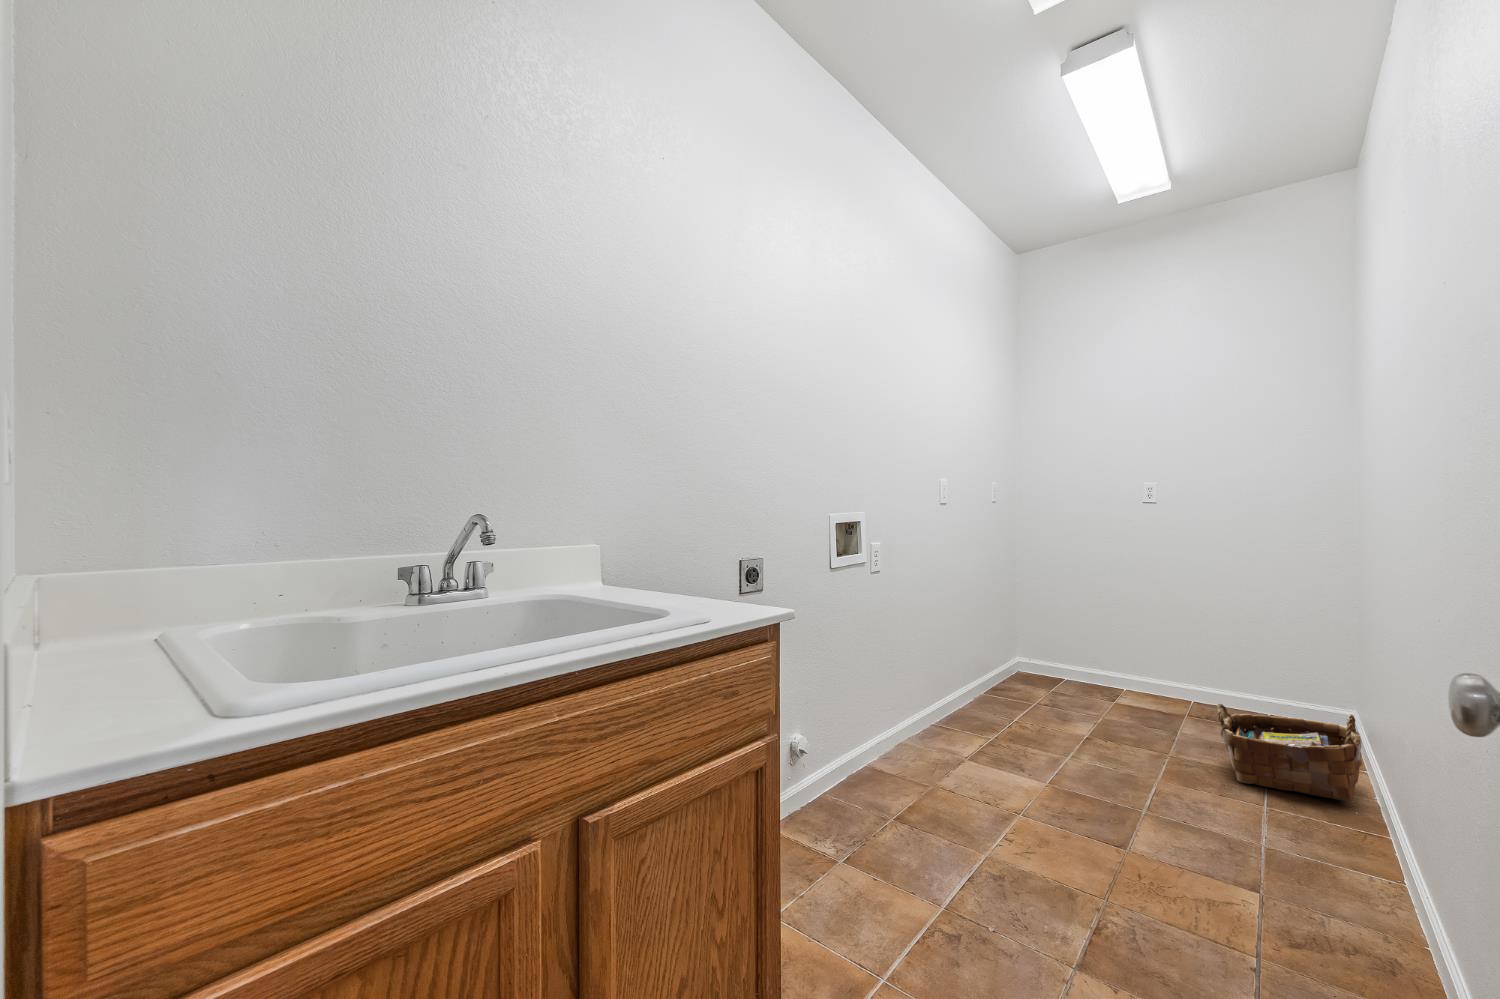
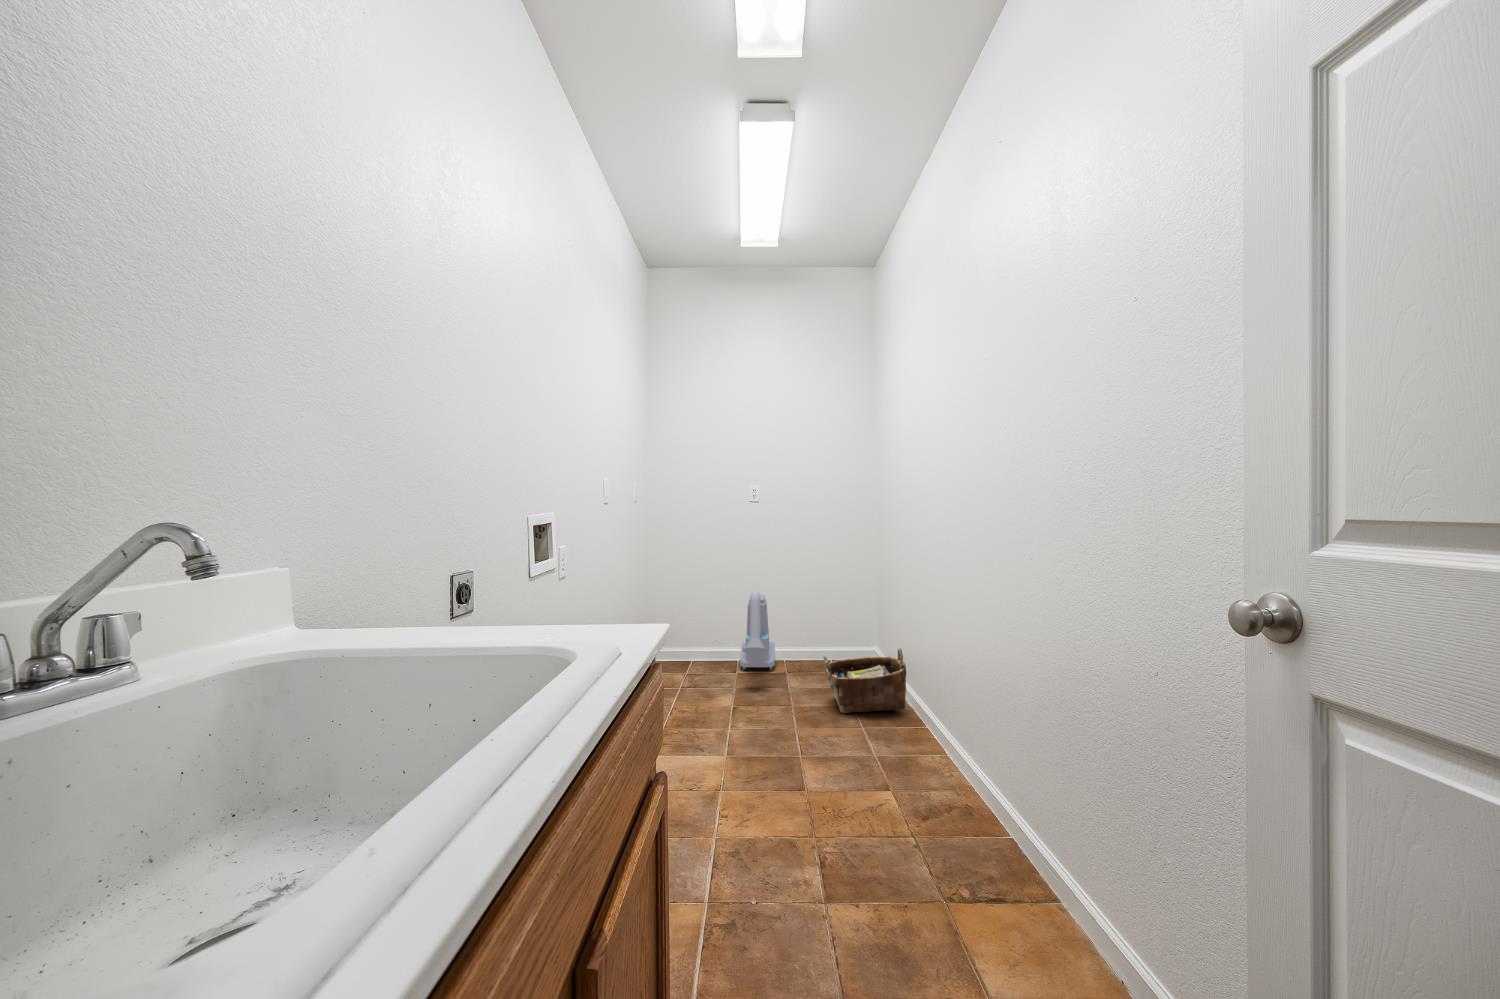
vacuum cleaner: none [1112,611,1177,711] -> present [740,591,775,670]

